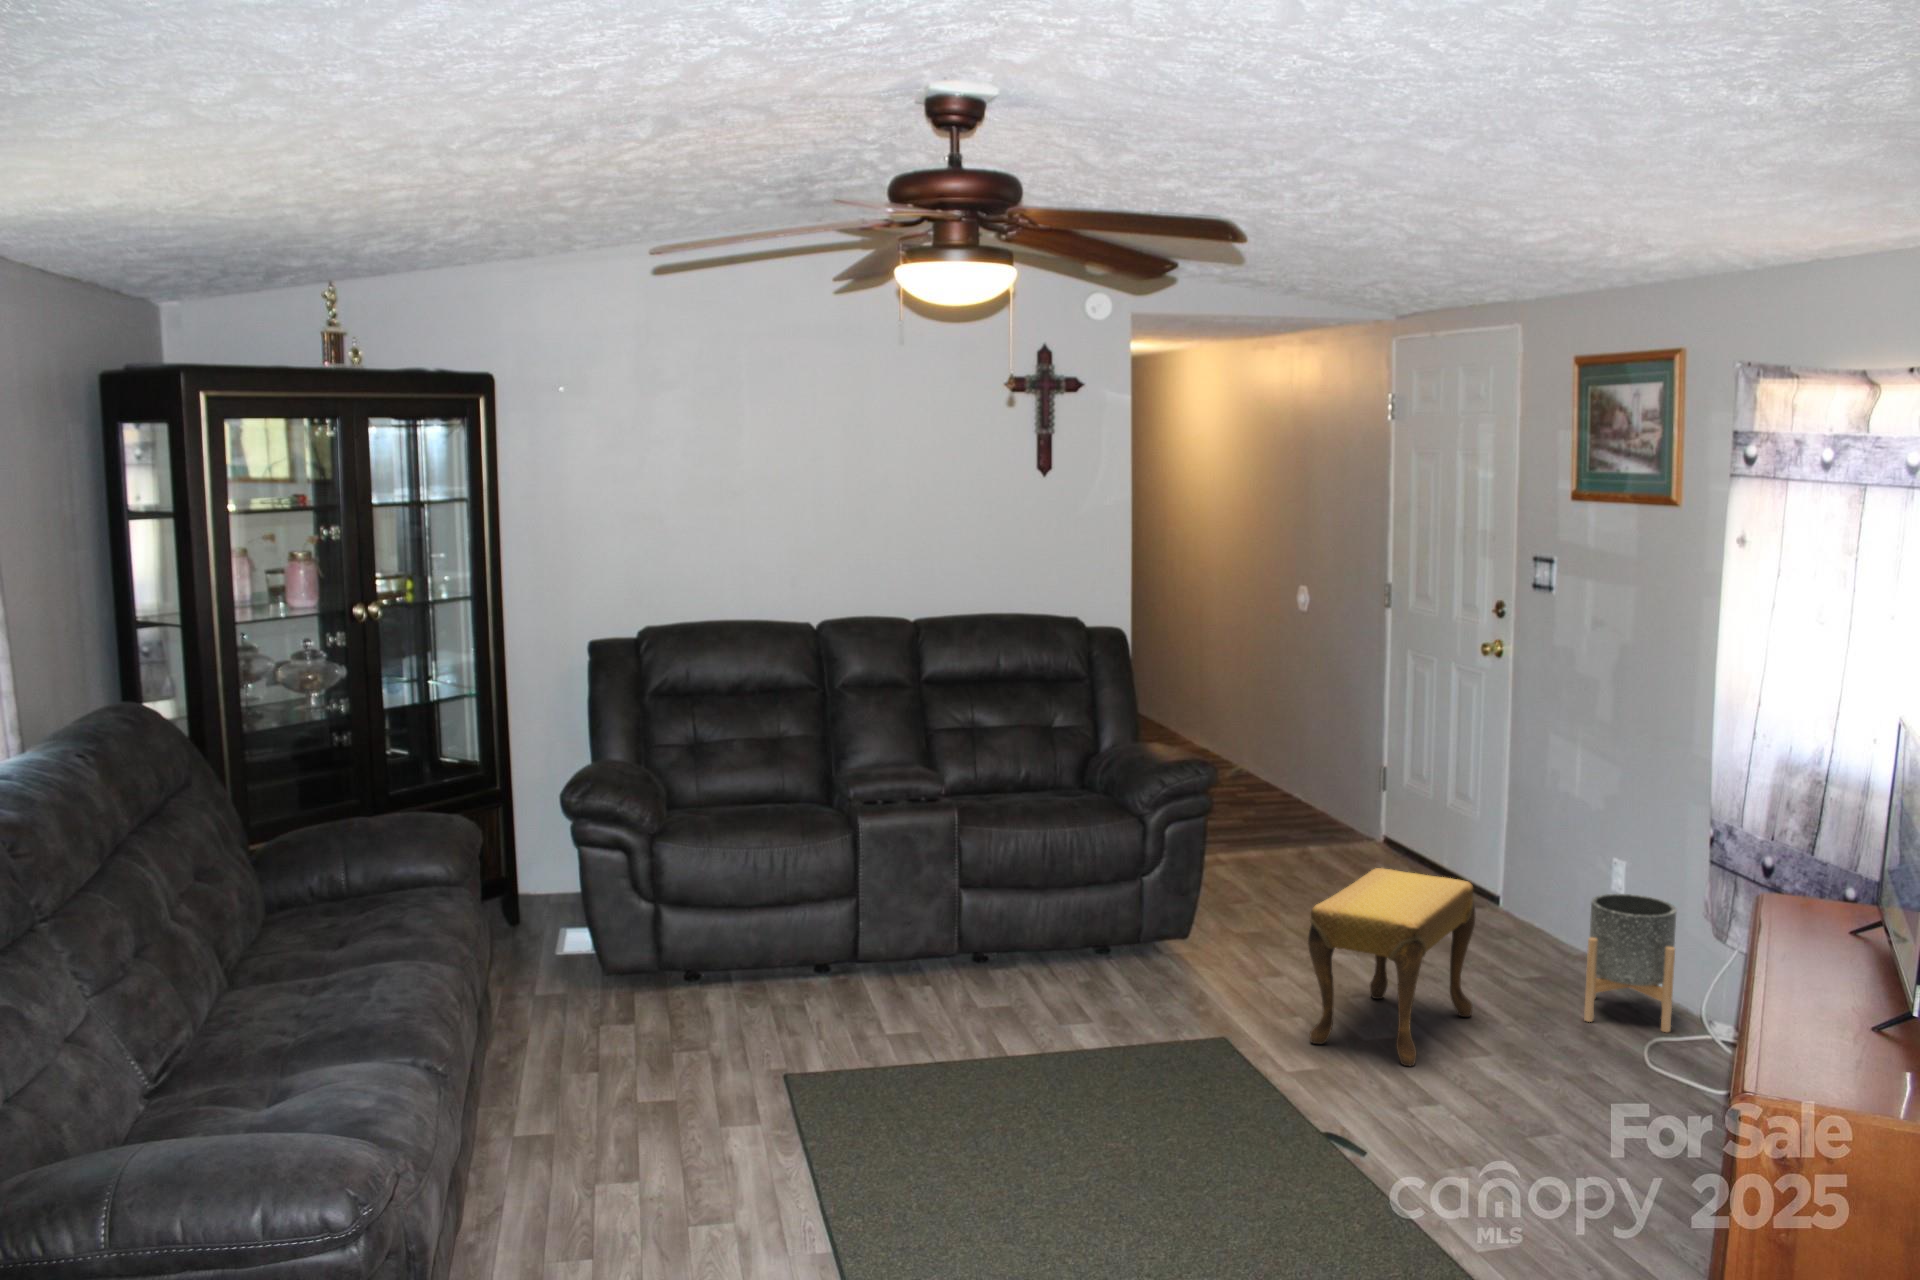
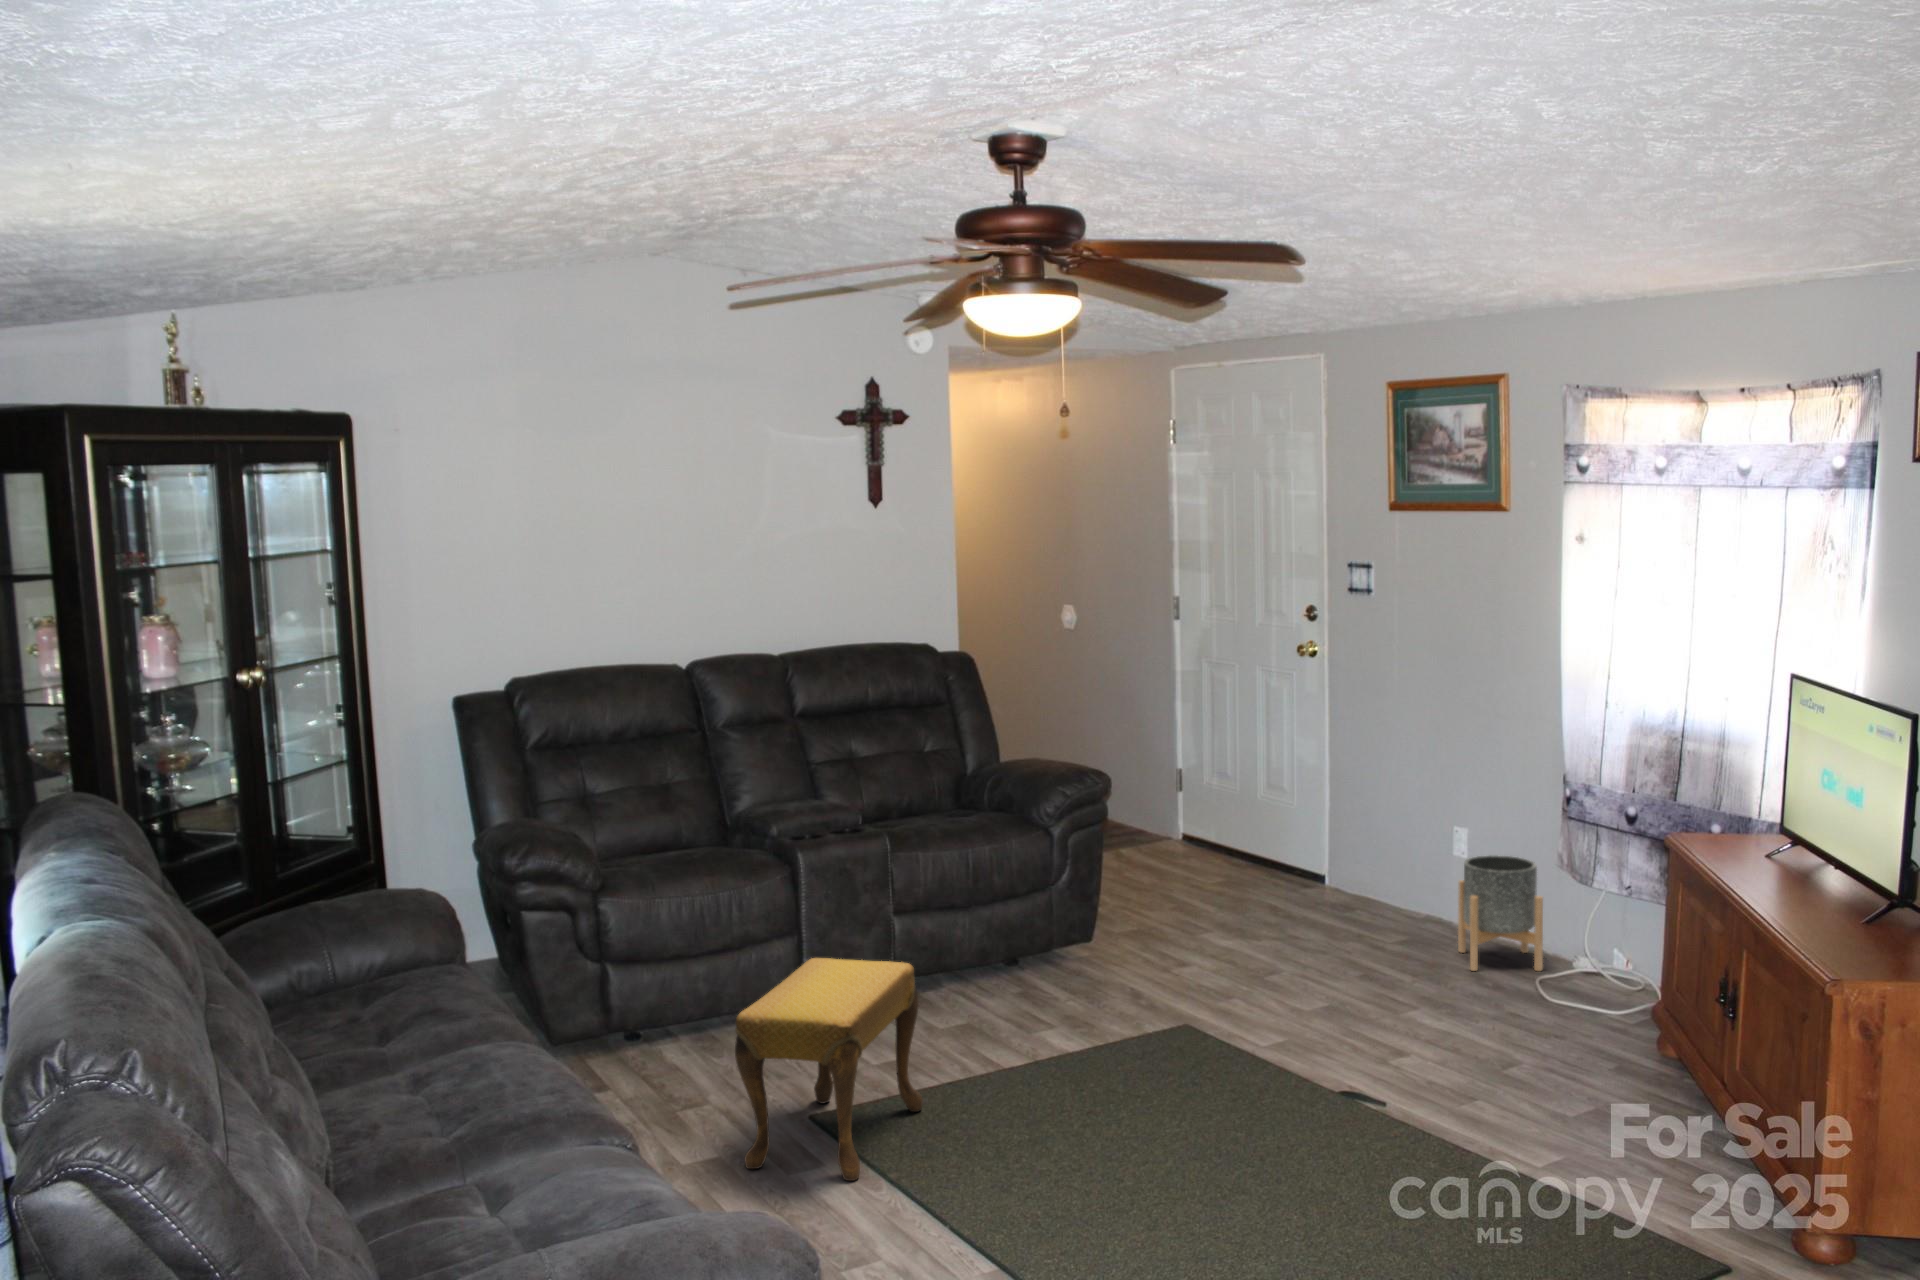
footstool: present [1308,868,1476,1066] -> present [735,958,923,1181]

